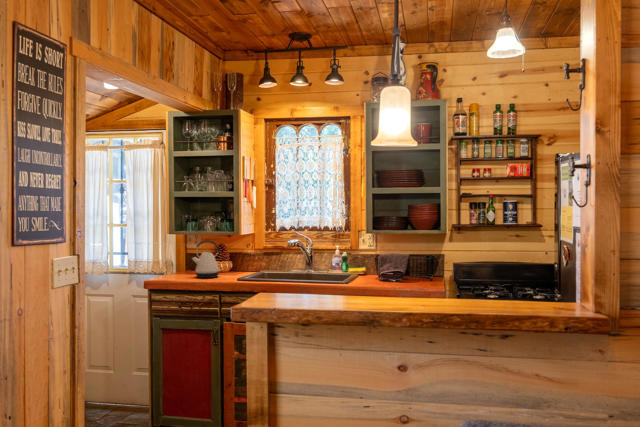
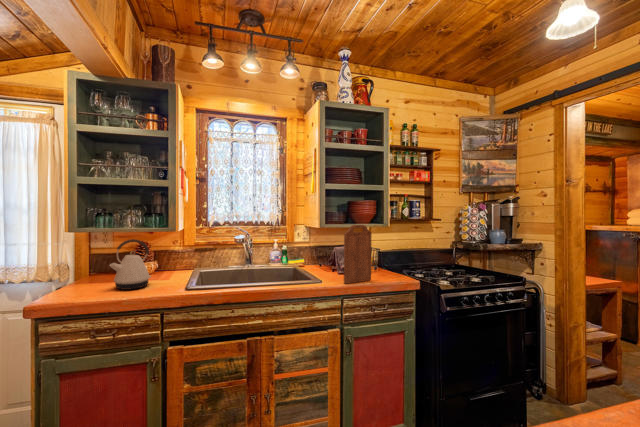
cutting board: none [374,229,408,287] -> present [344,225,372,284]

